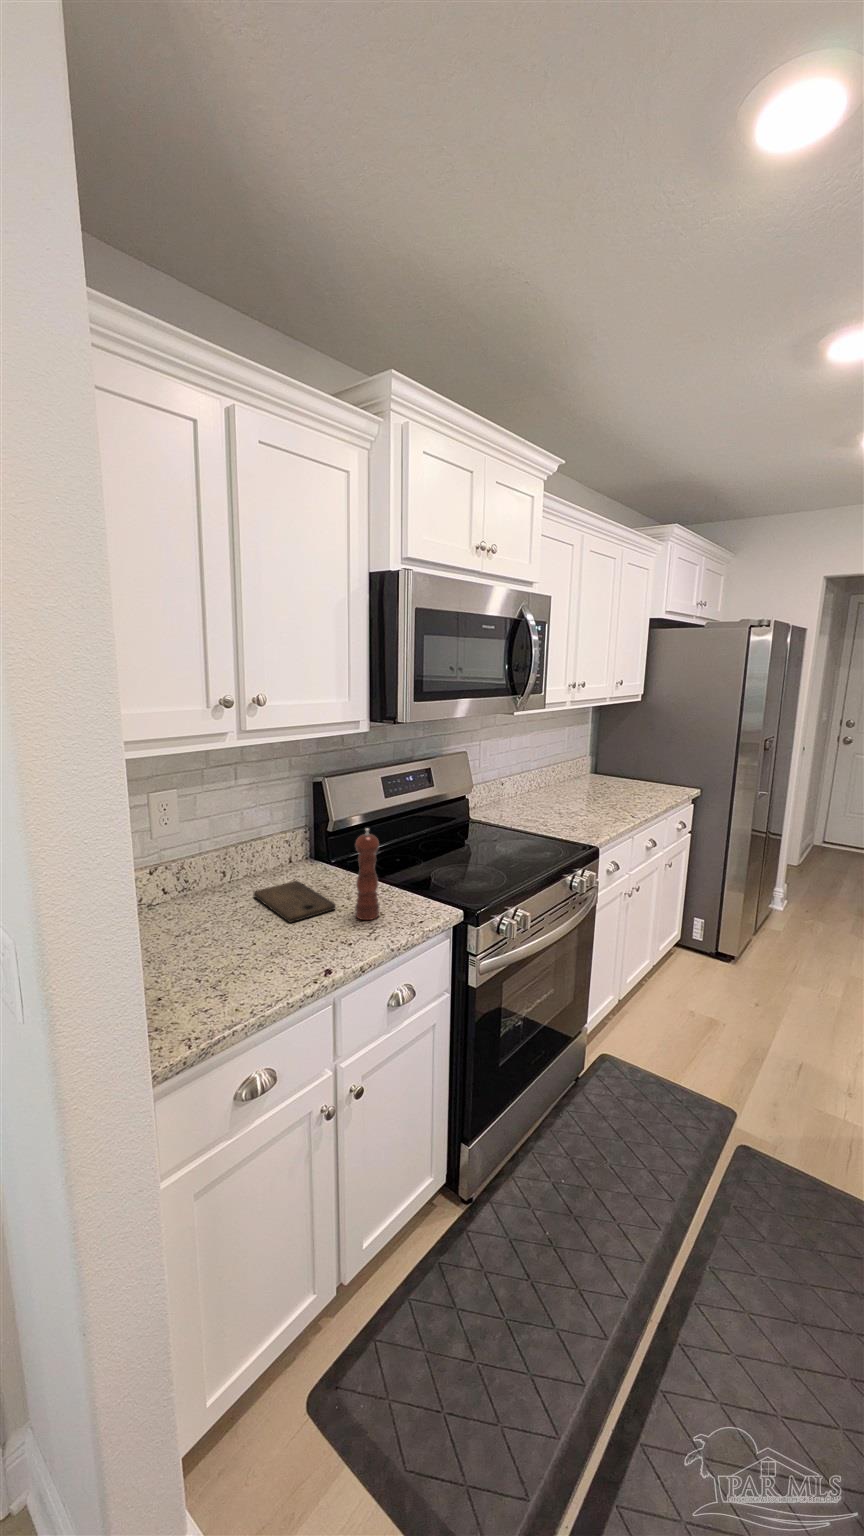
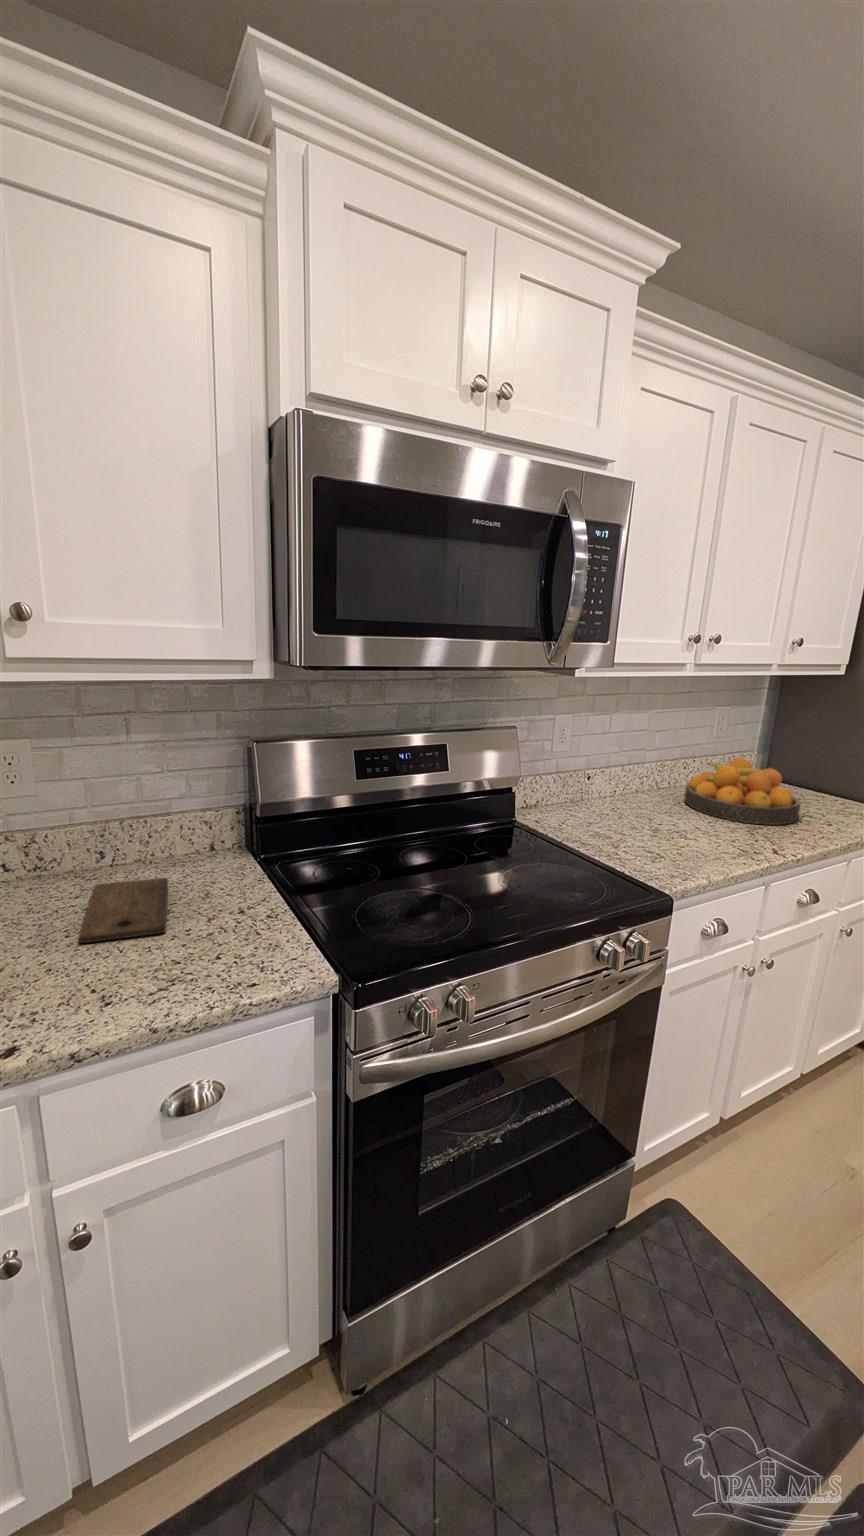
fruit bowl: none [563,760,636,802] -> present [684,758,800,825]
pepper mill: present [355,828,379,920] -> none [167,820,212,962]

